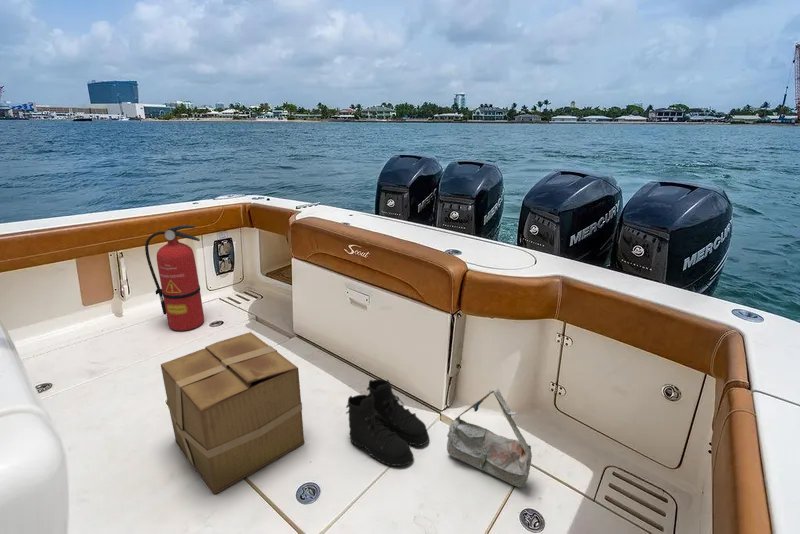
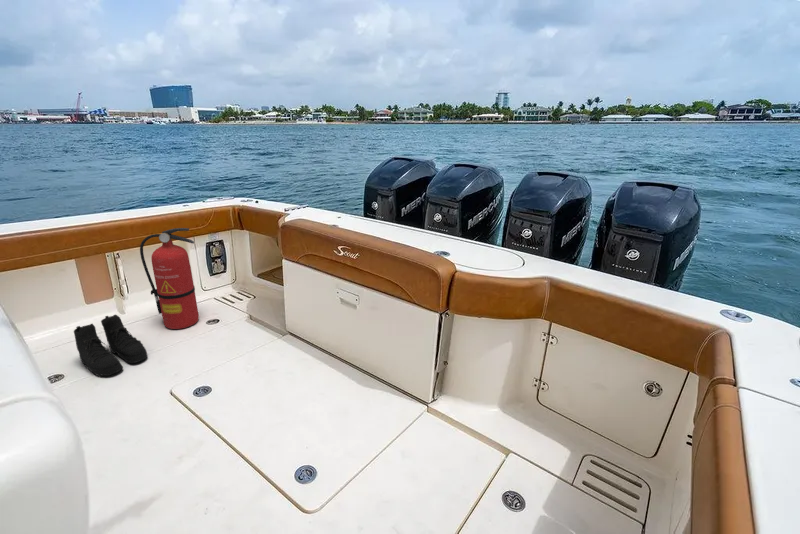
cardboard box: present [161,332,304,493] -> none [154,331,298,493]
boots: present [346,380,429,466] -> present [74,315,147,376]
bag: present [447,388,532,488] -> none [435,383,517,477]

